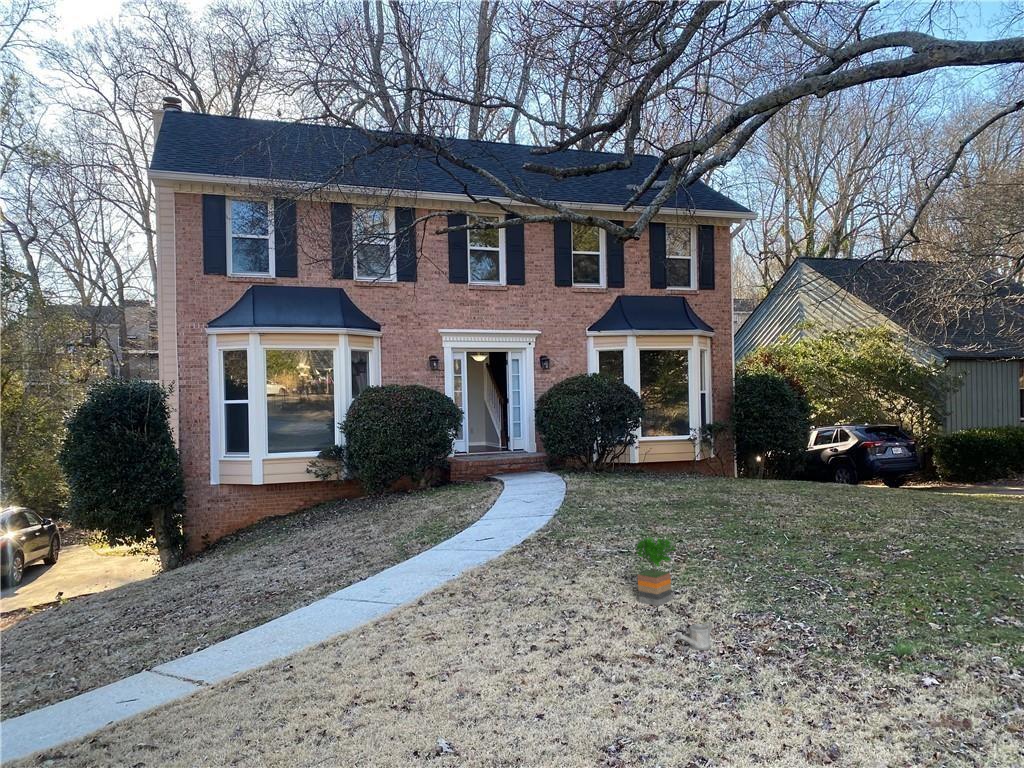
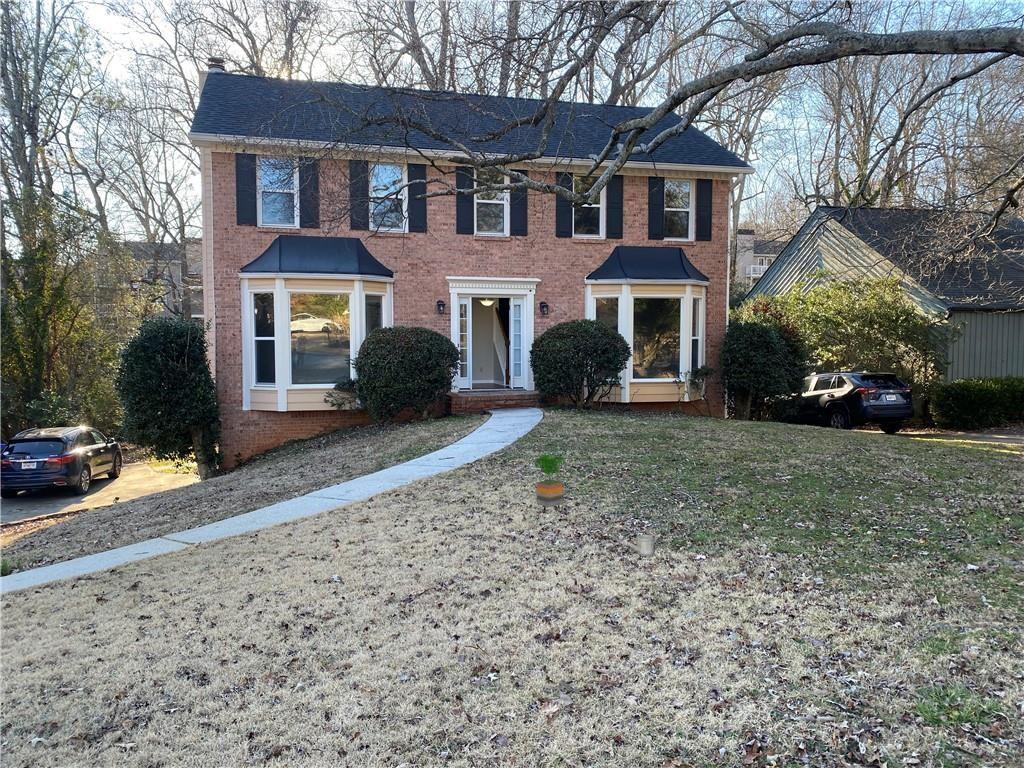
watering can: present [677,622,712,650] -> present [623,533,657,556]

